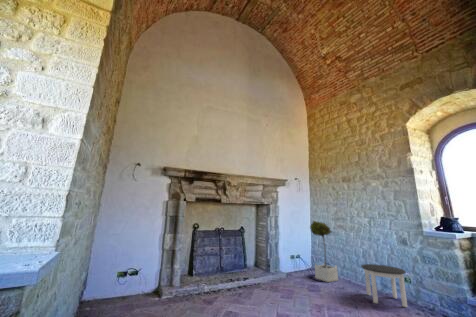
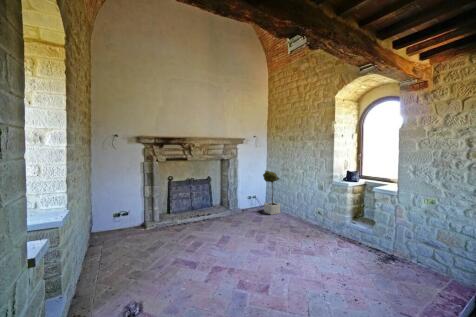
round table: present [361,264,407,307] -> none [289,203,317,231]

